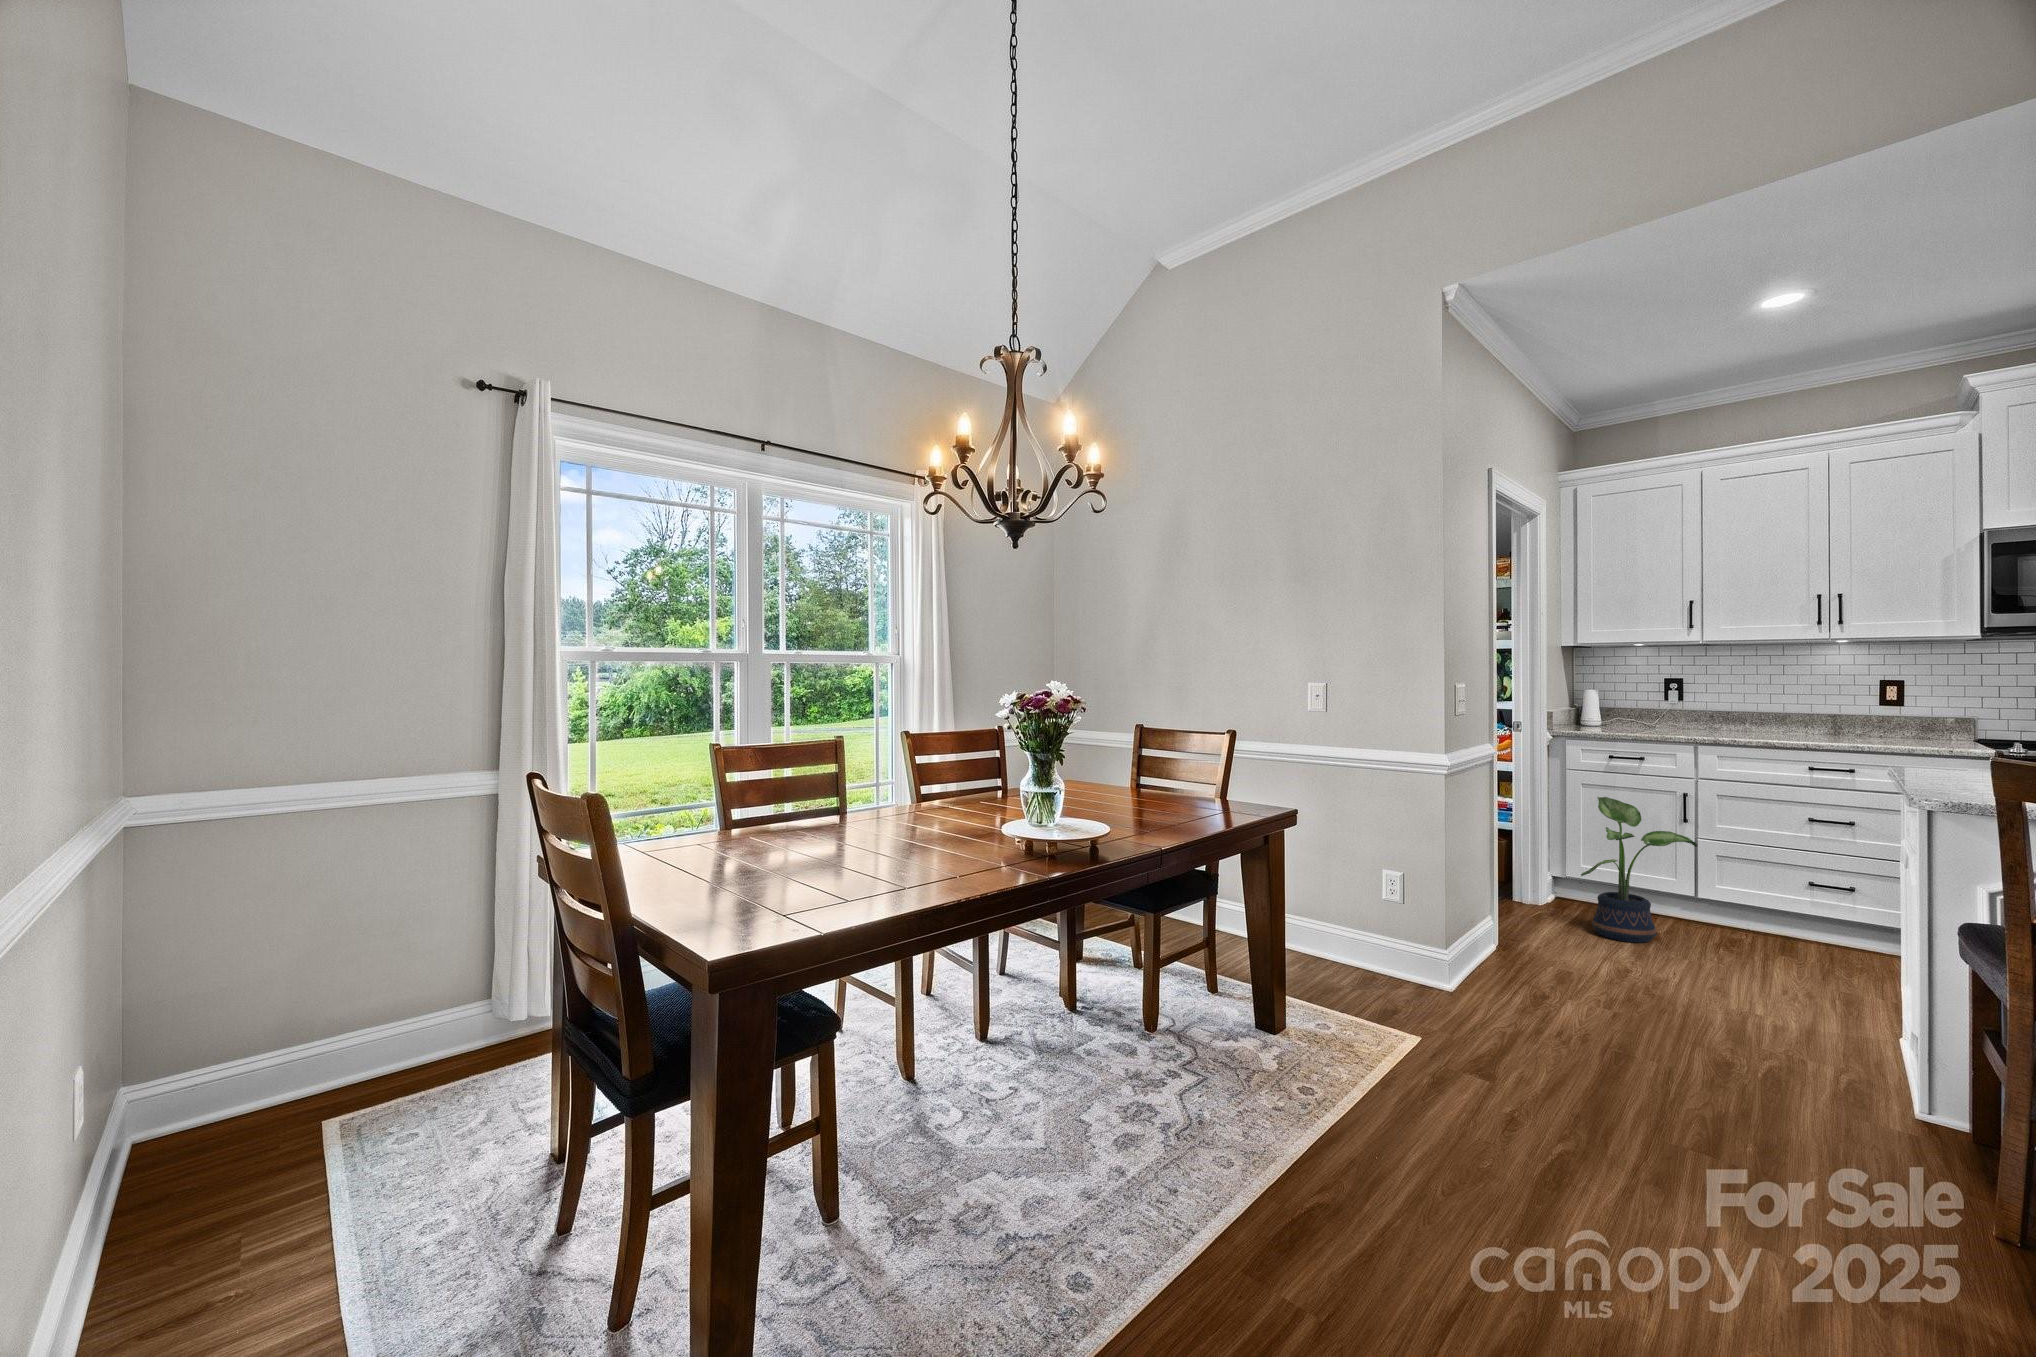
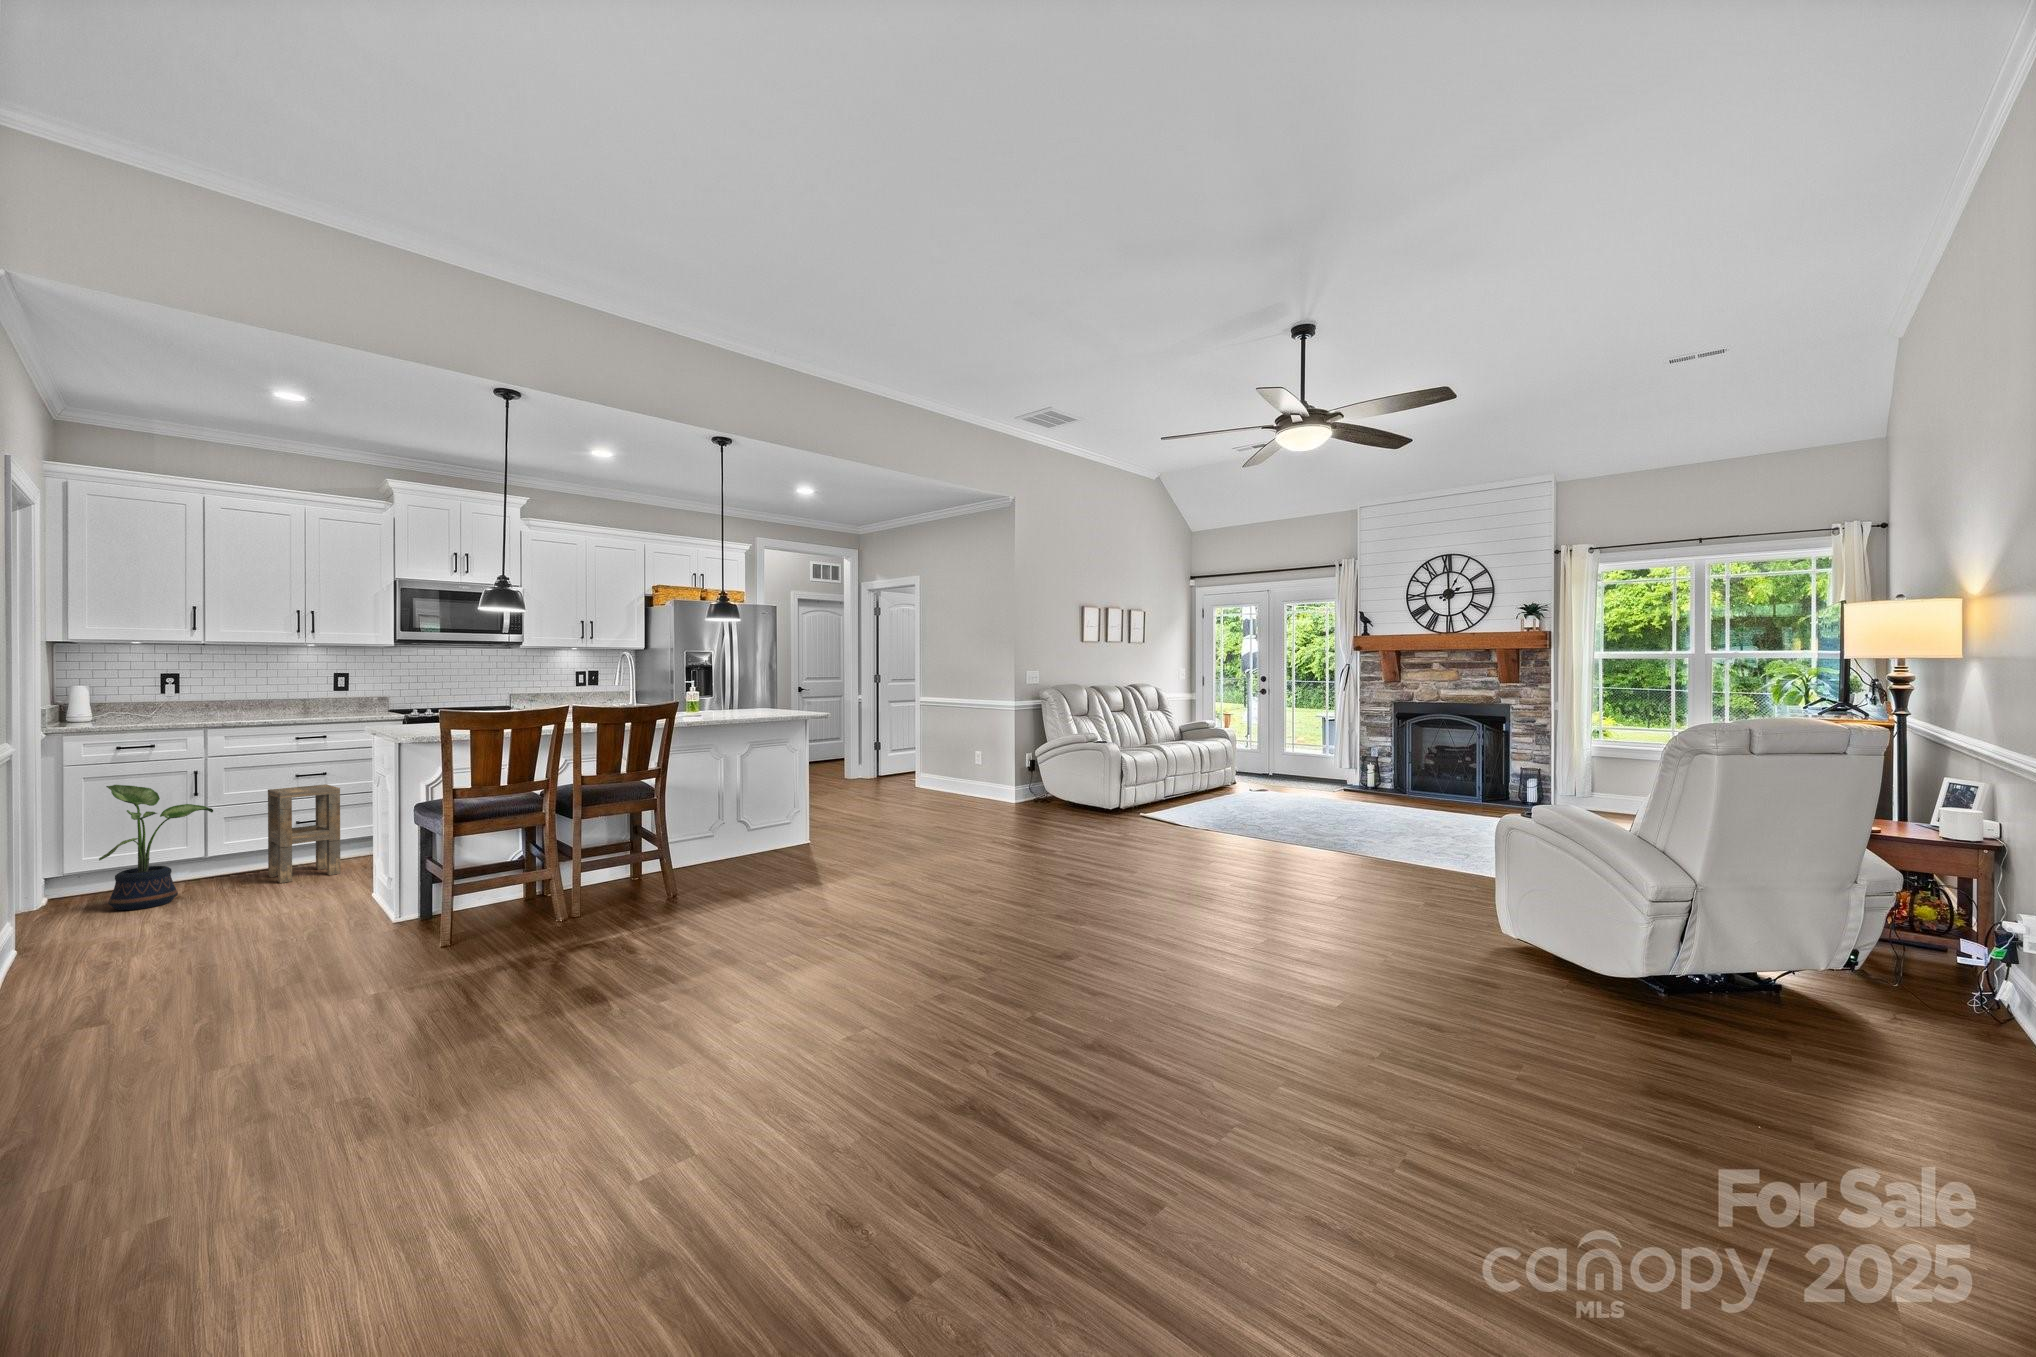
side table: none [1769,830,1868,973] -> present [268,784,340,883]

